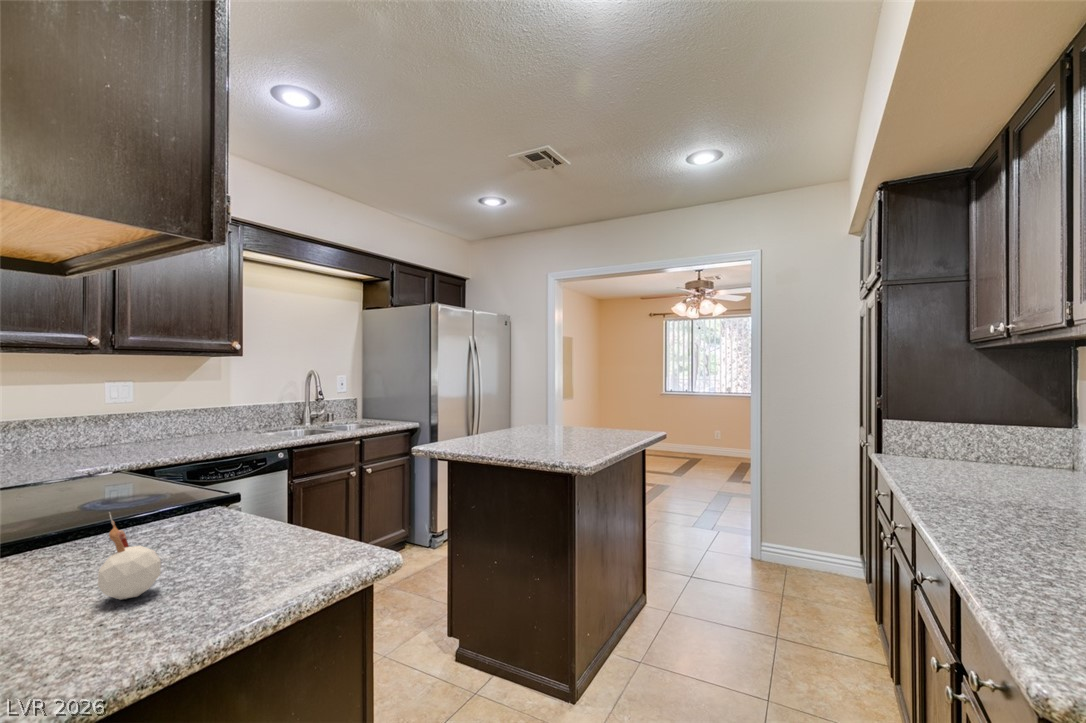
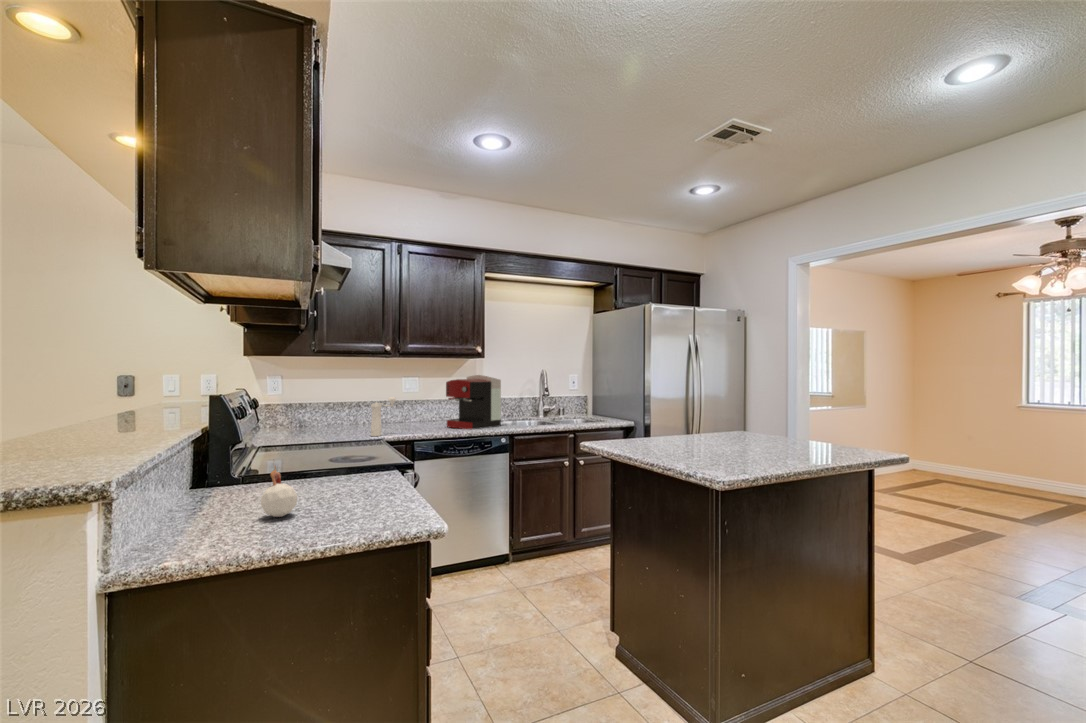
coffee maker: none [193,377,272,446] -> present [446,375,501,429]
pepper mill: none [83,409,124,467] -> present [371,397,396,436]

